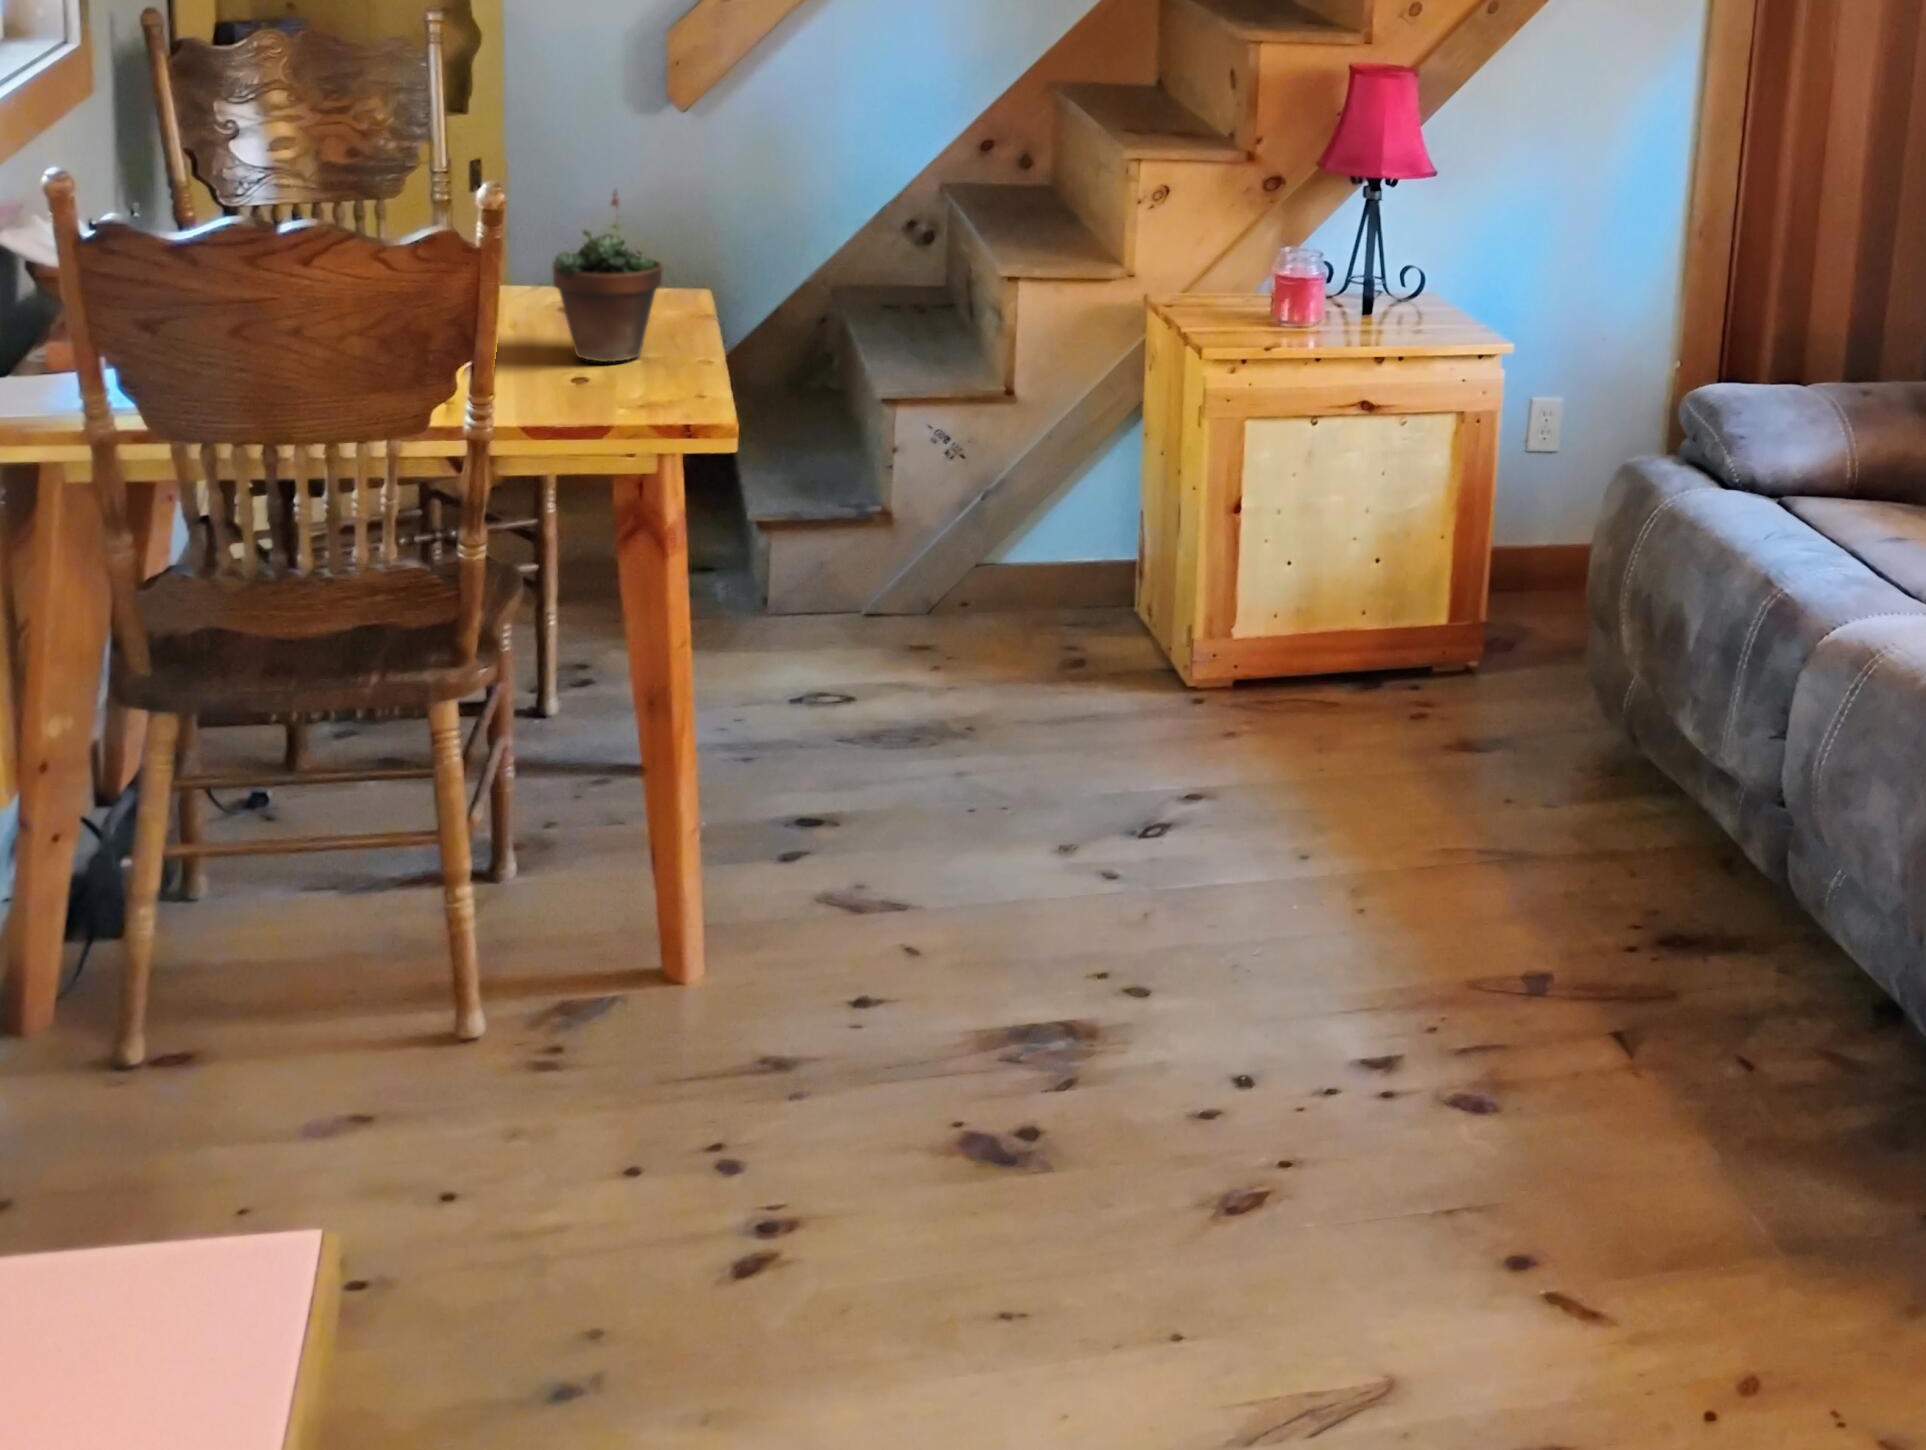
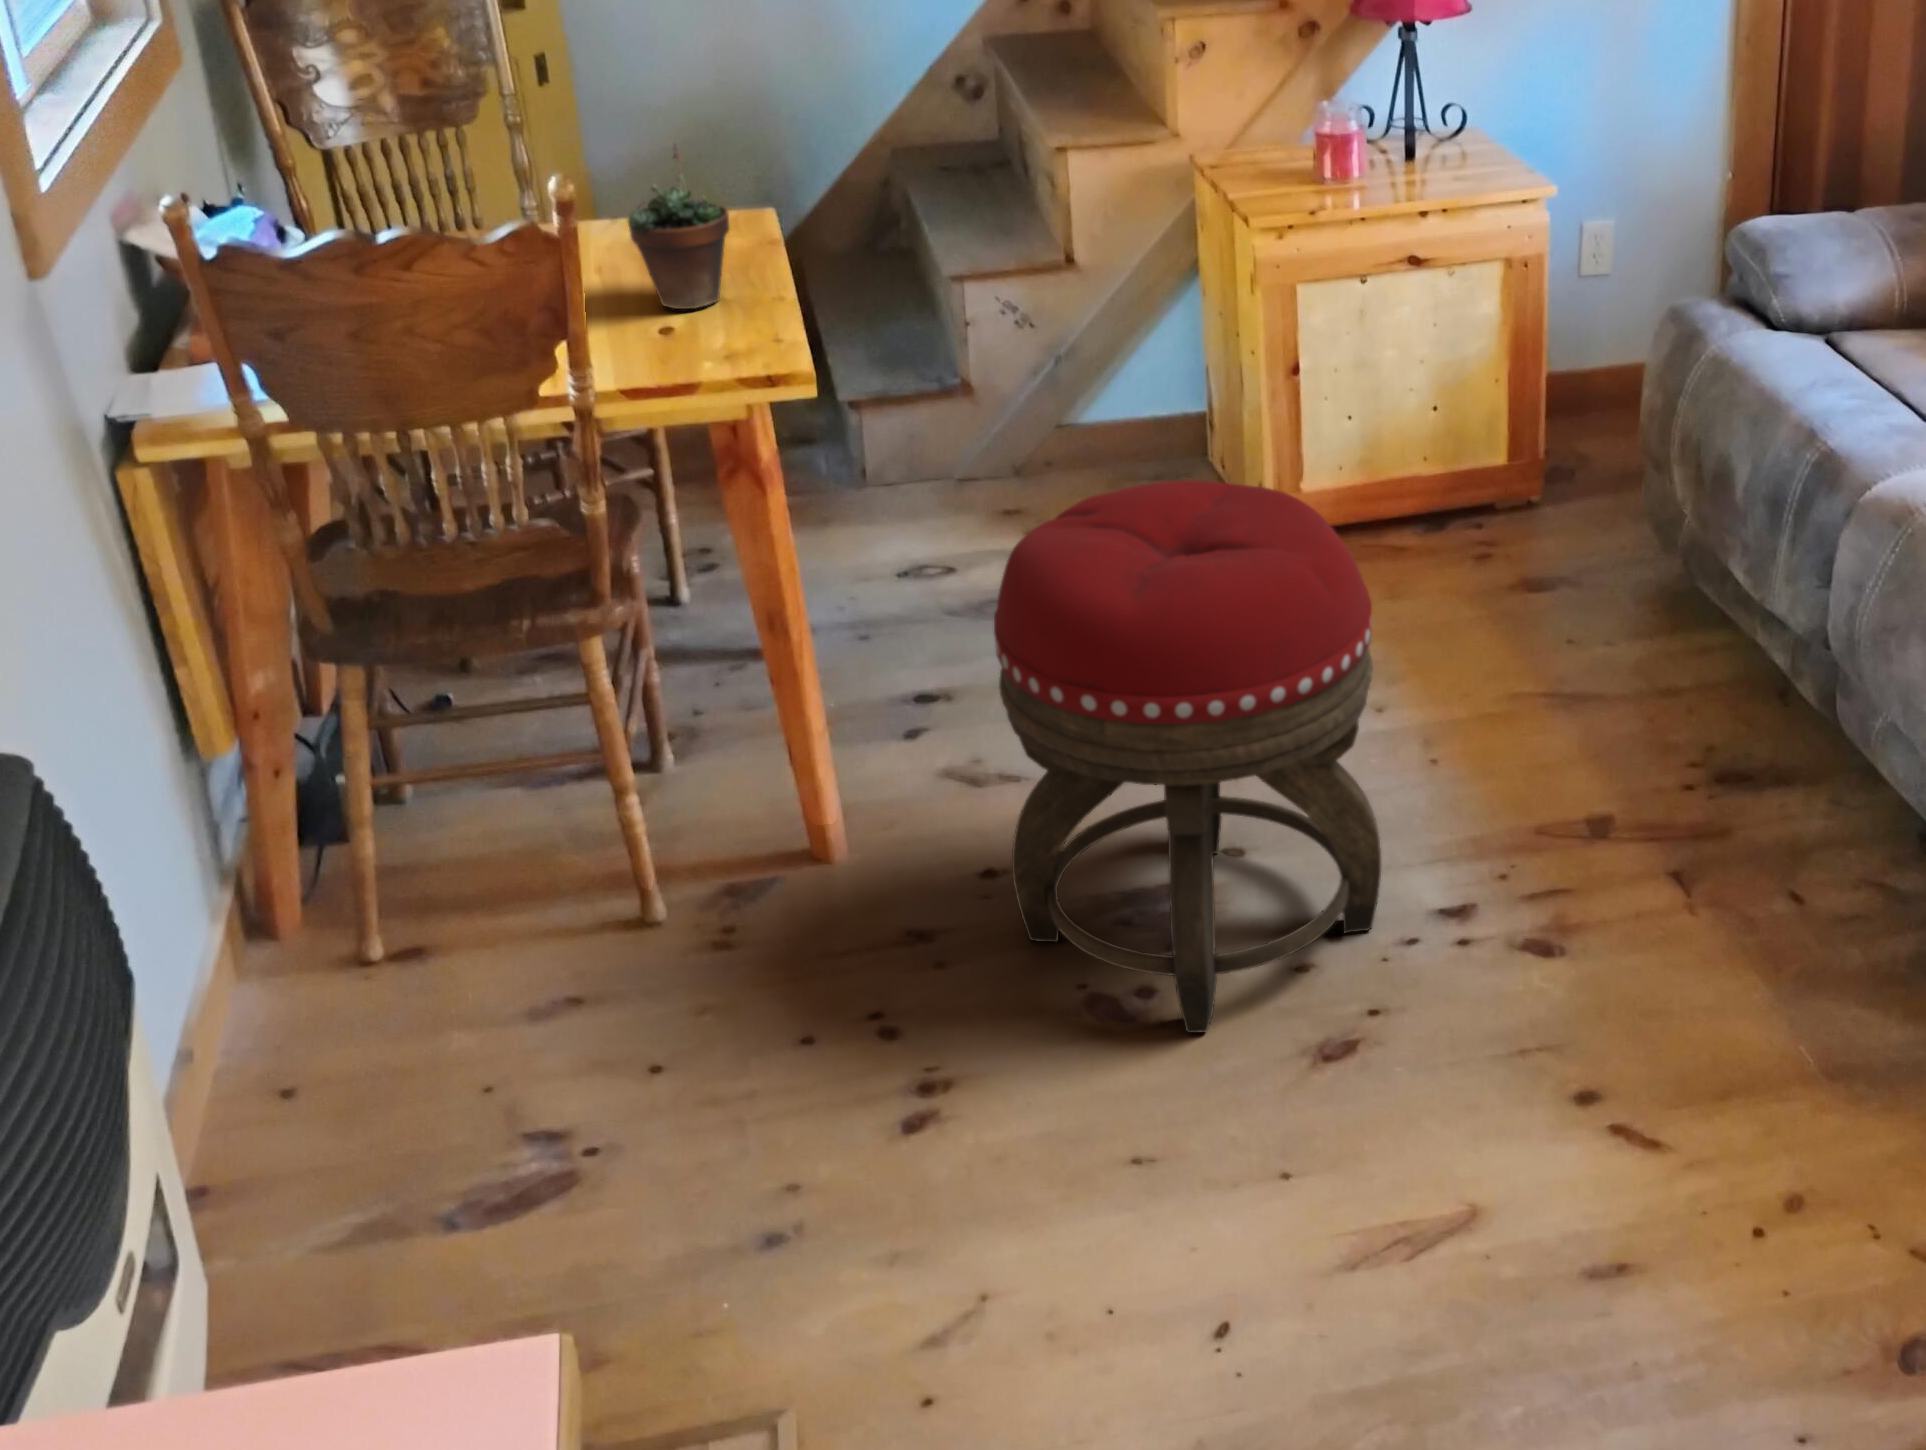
footstool: none [895,568,1314,1182] -> present [994,480,1381,1033]

